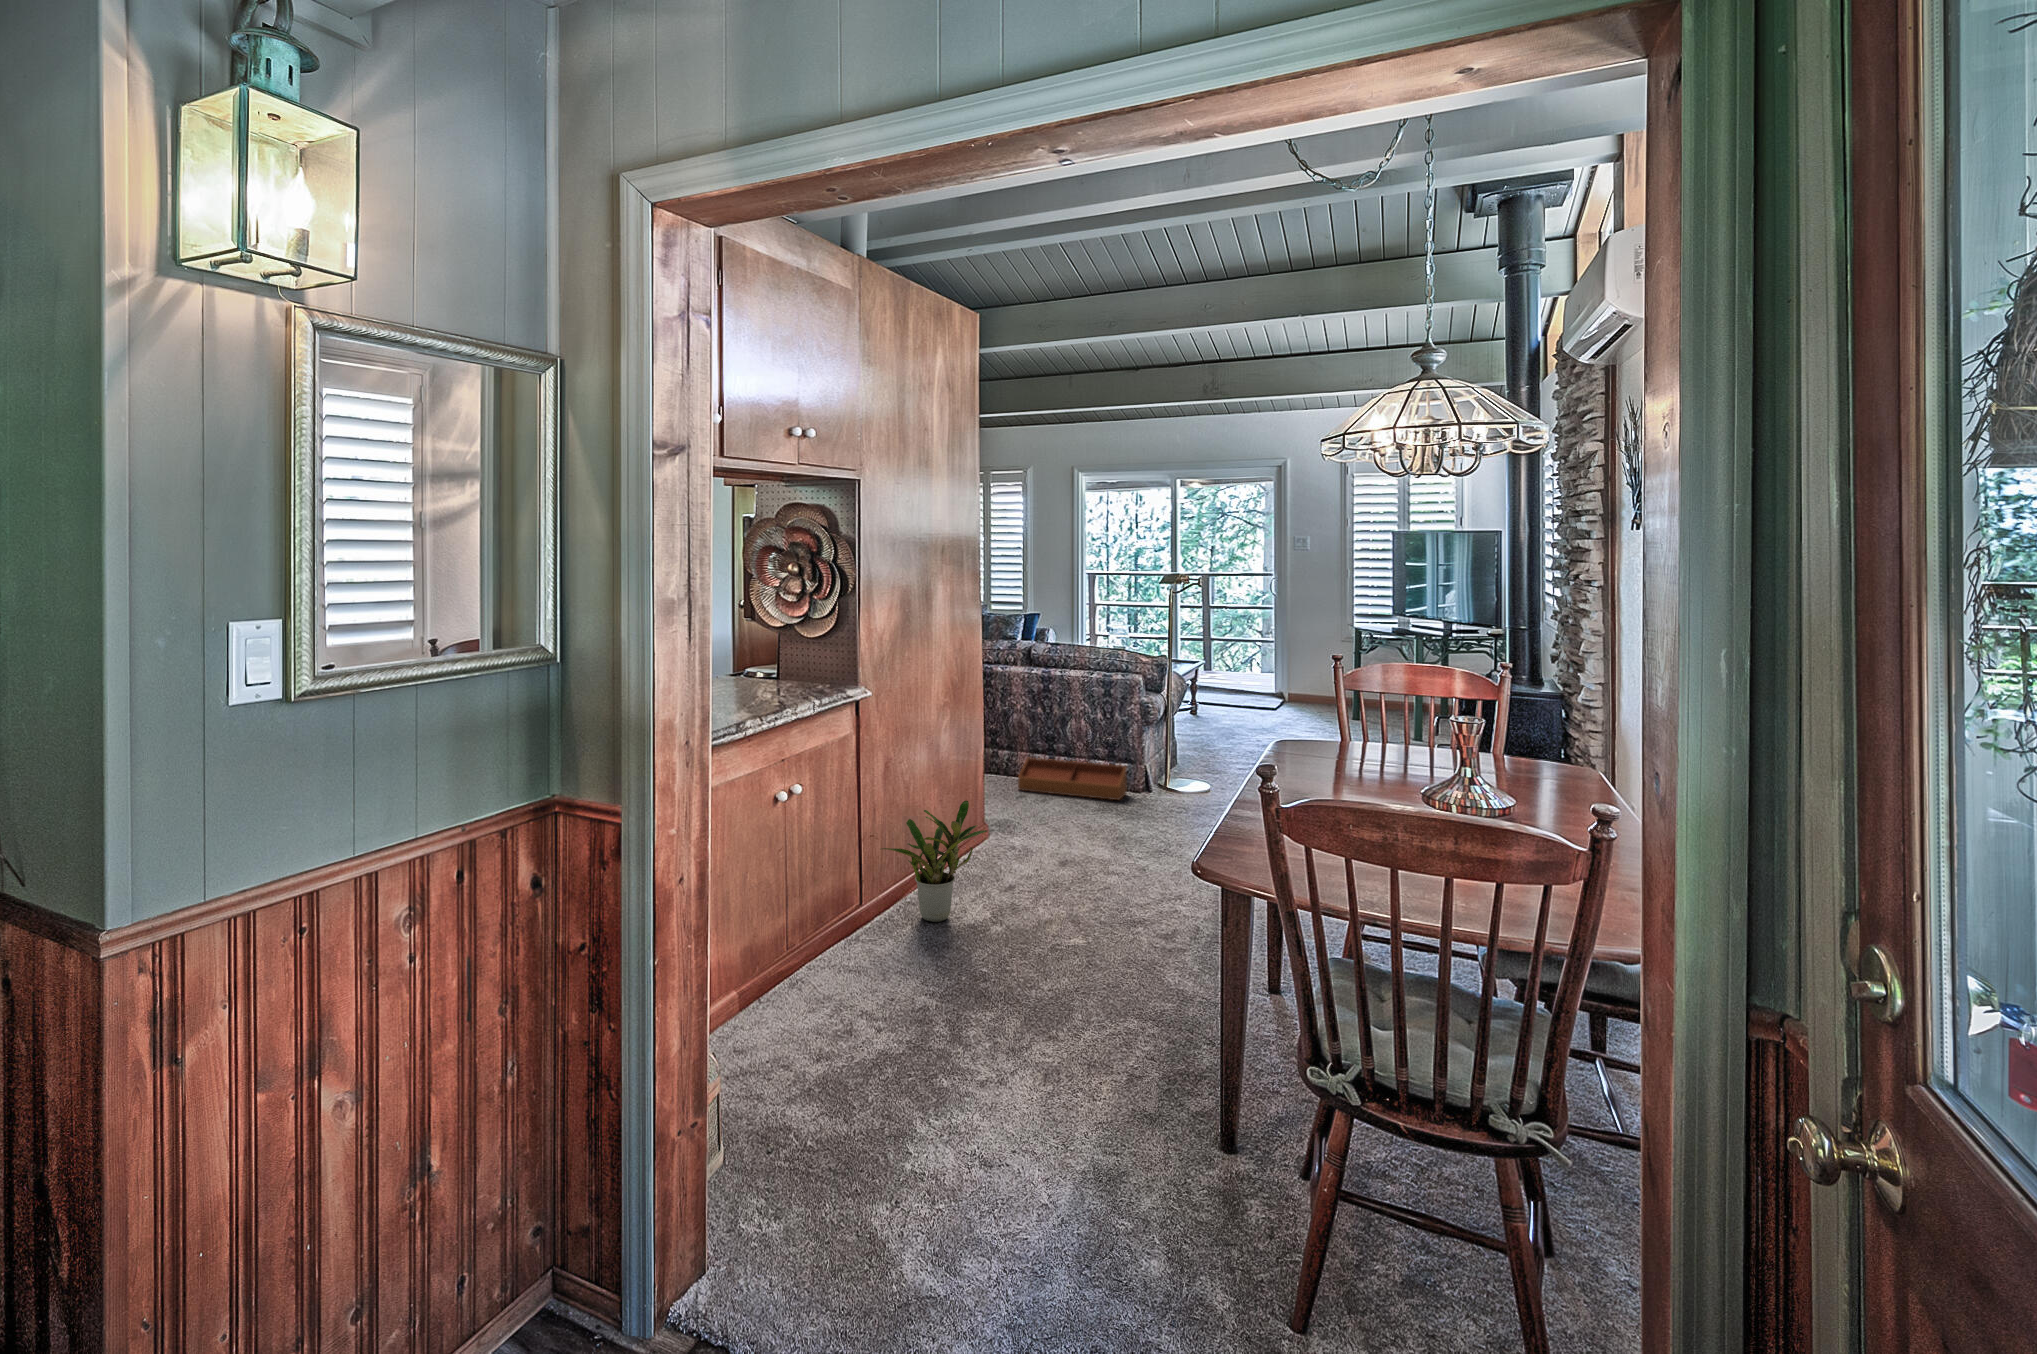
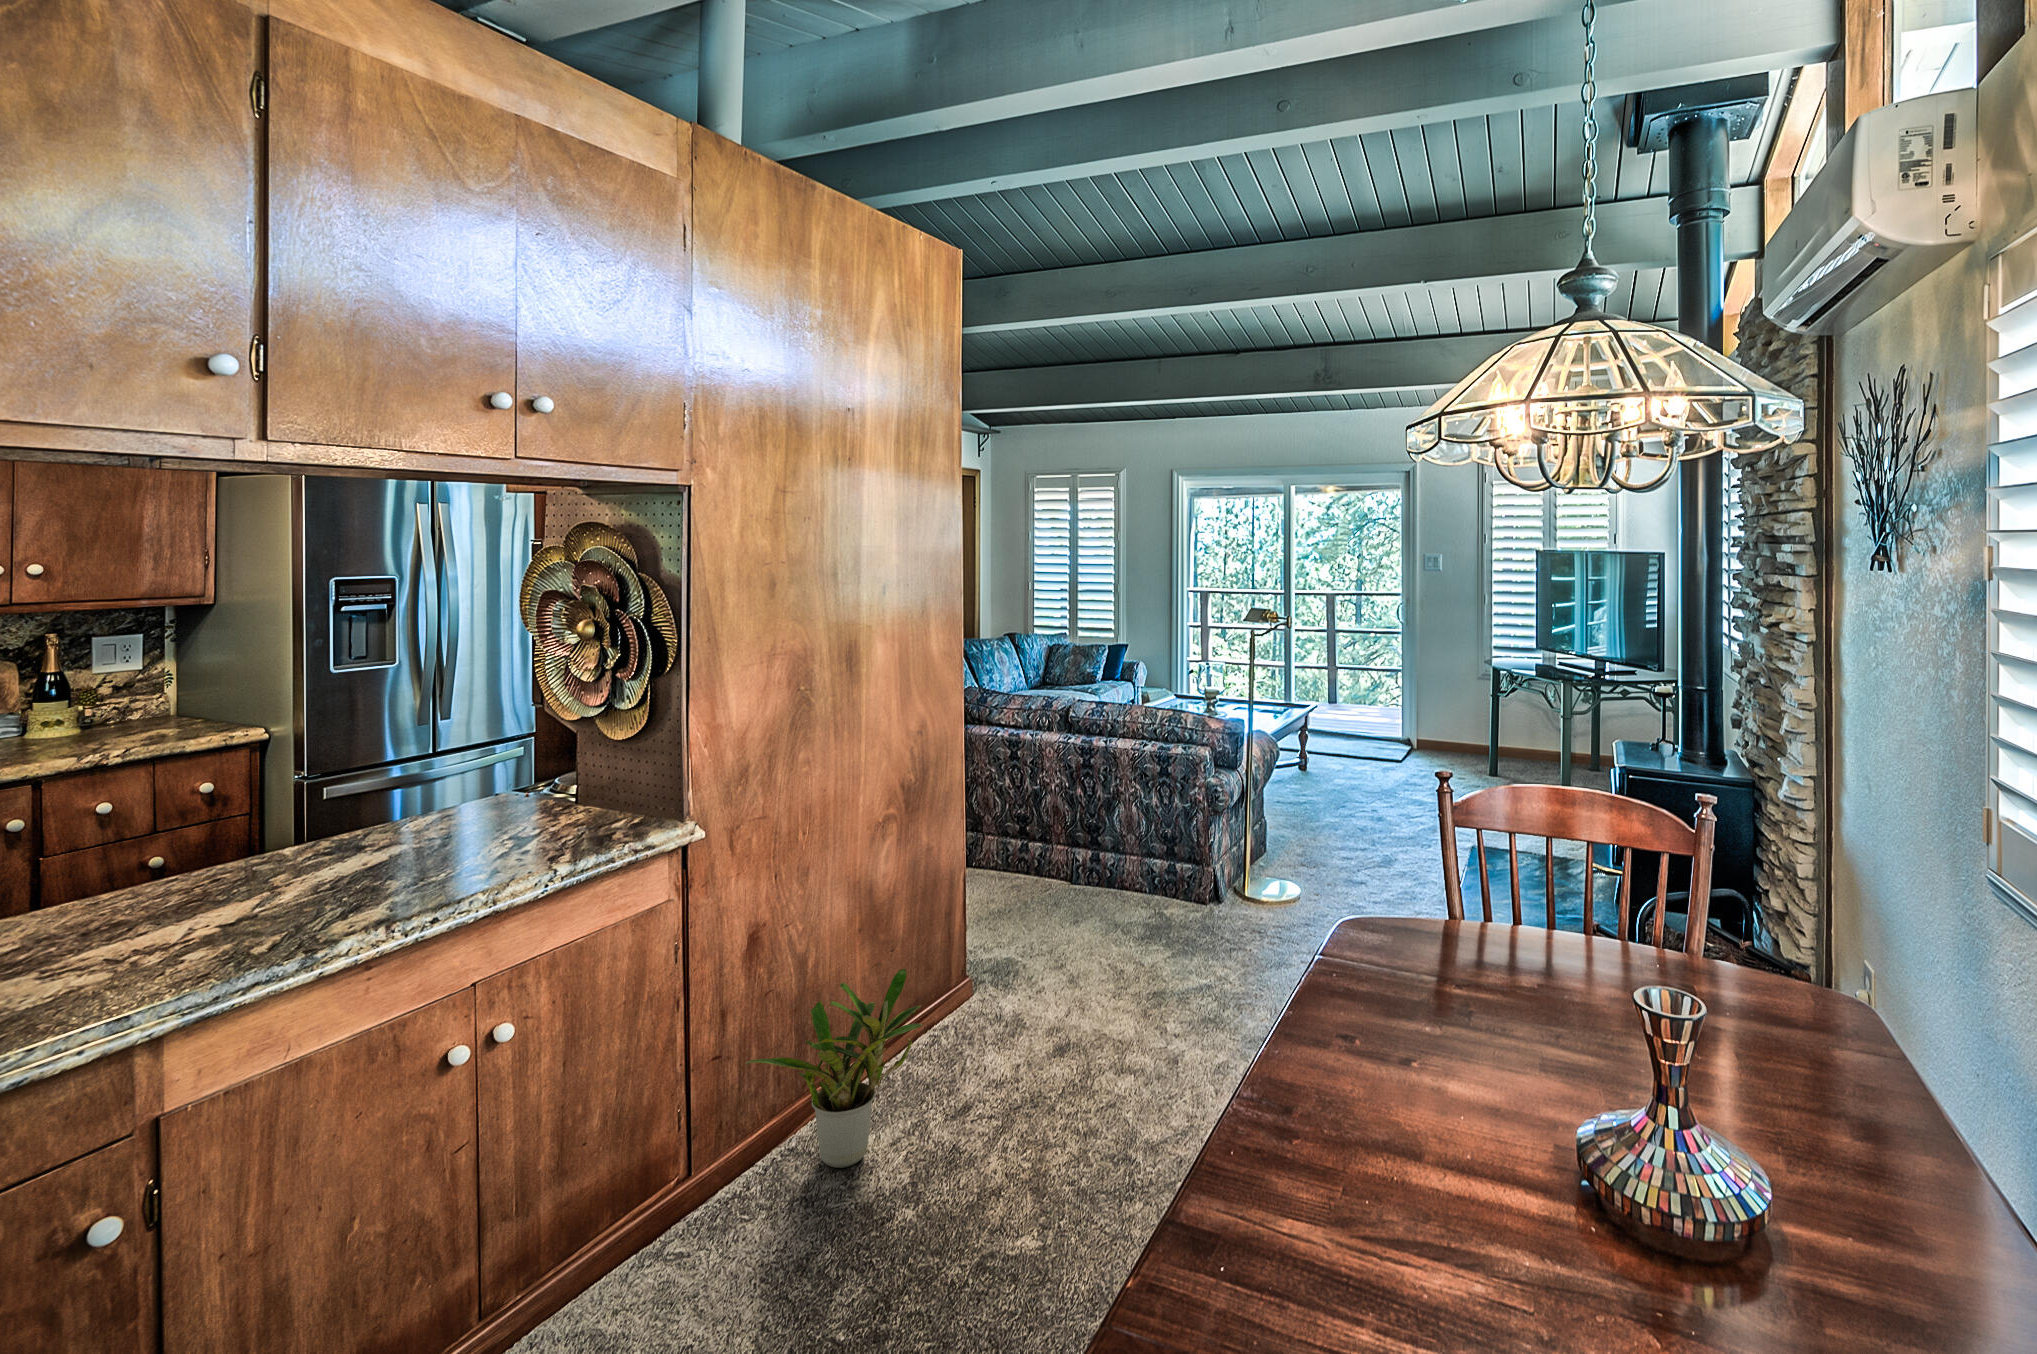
storage bin: present [1018,758,1127,800] -> none [1050,853,1191,914]

